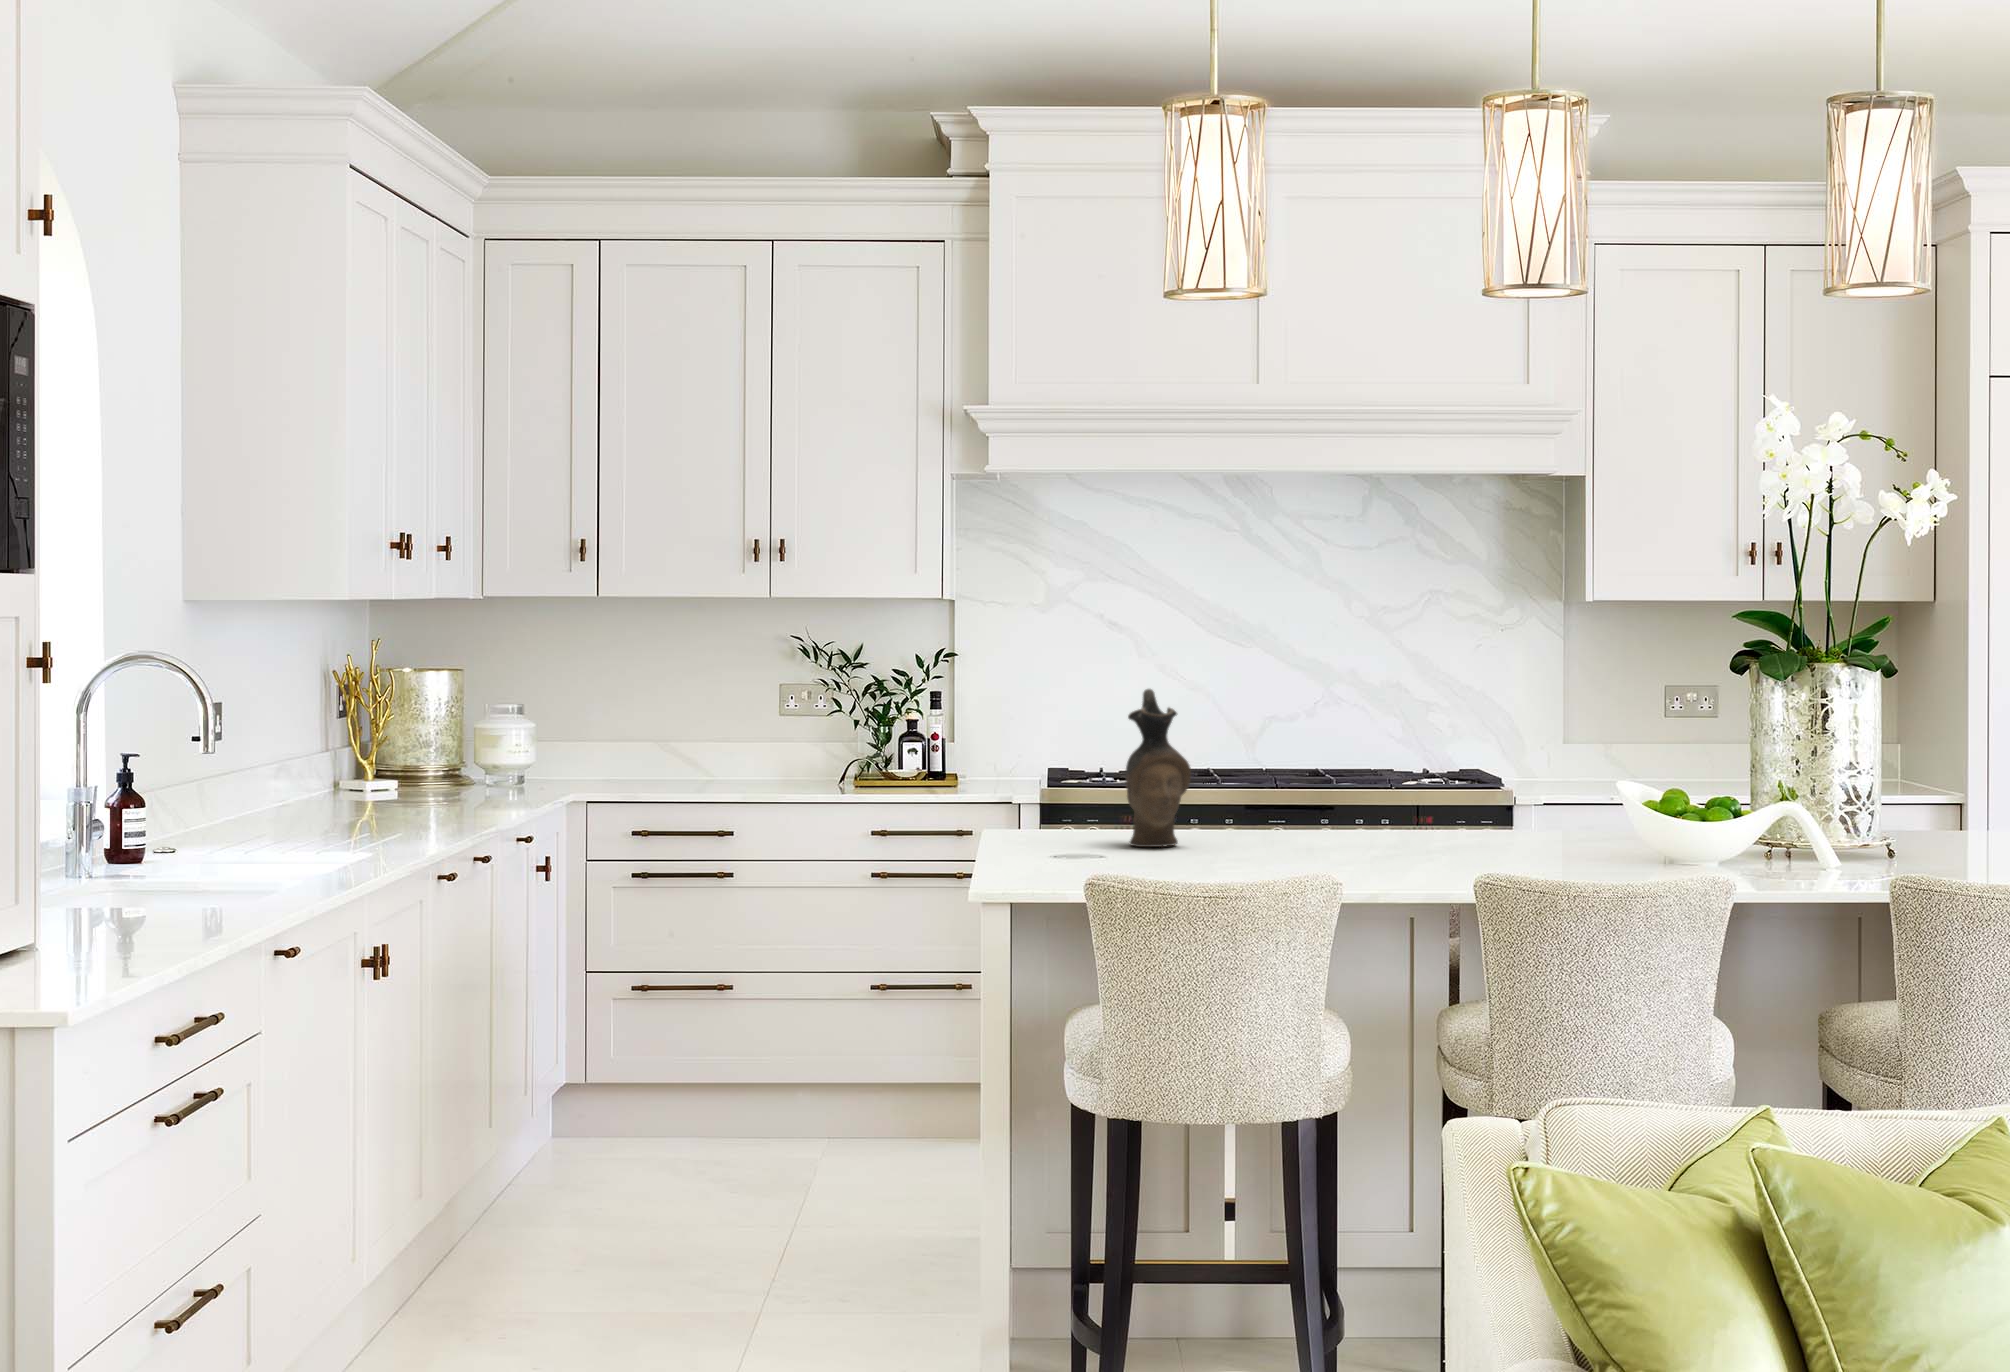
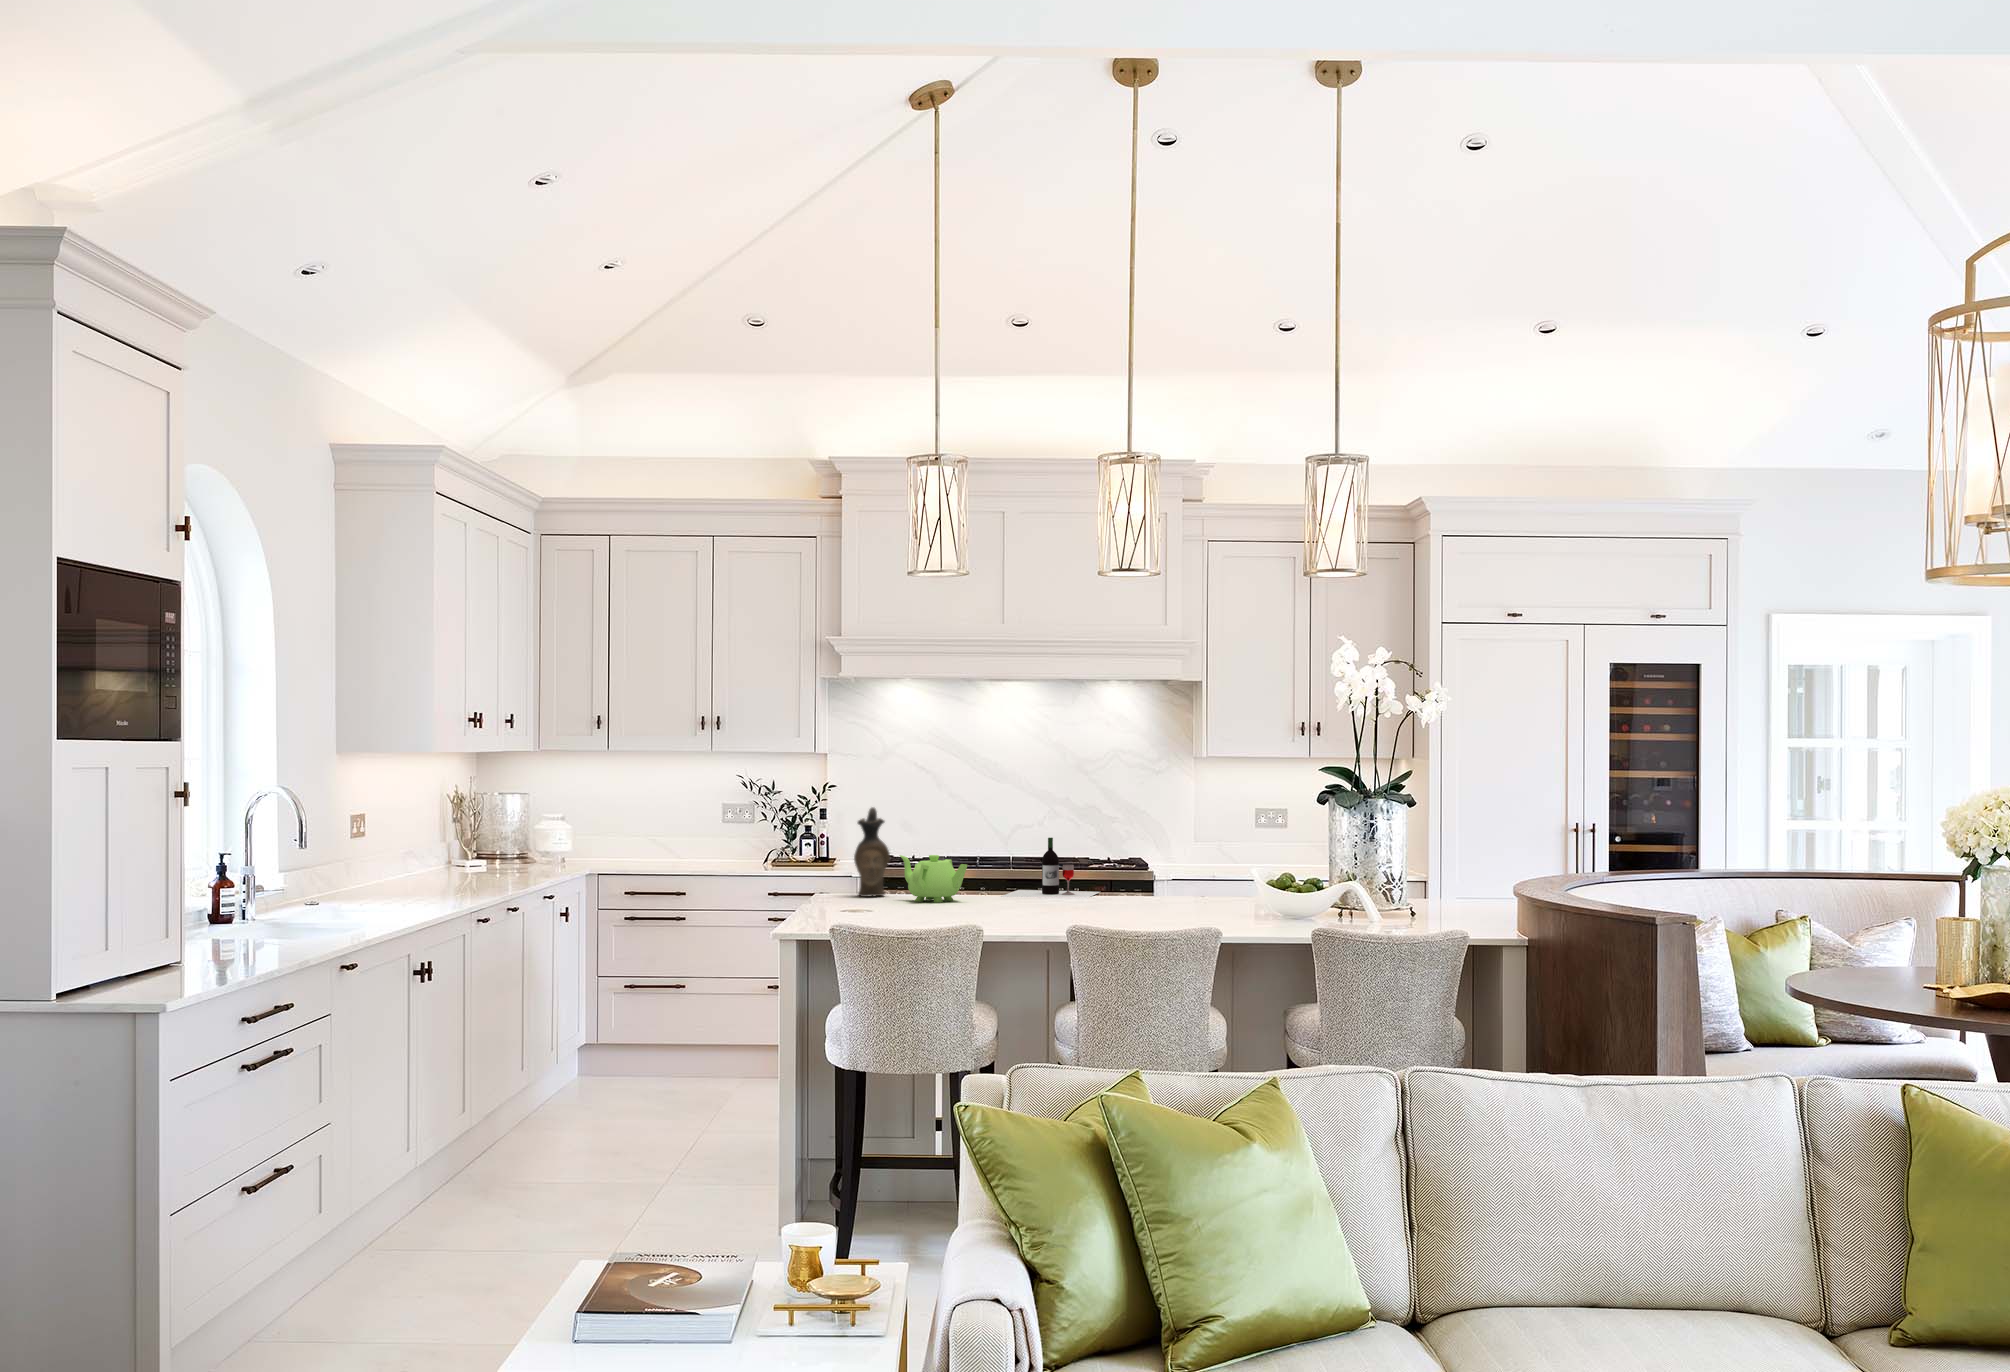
wine bottle: none [1377,741,1542,853] -> present [1000,838,1099,898]
teapot: none [1228,774,1365,861] -> present [900,855,967,903]

